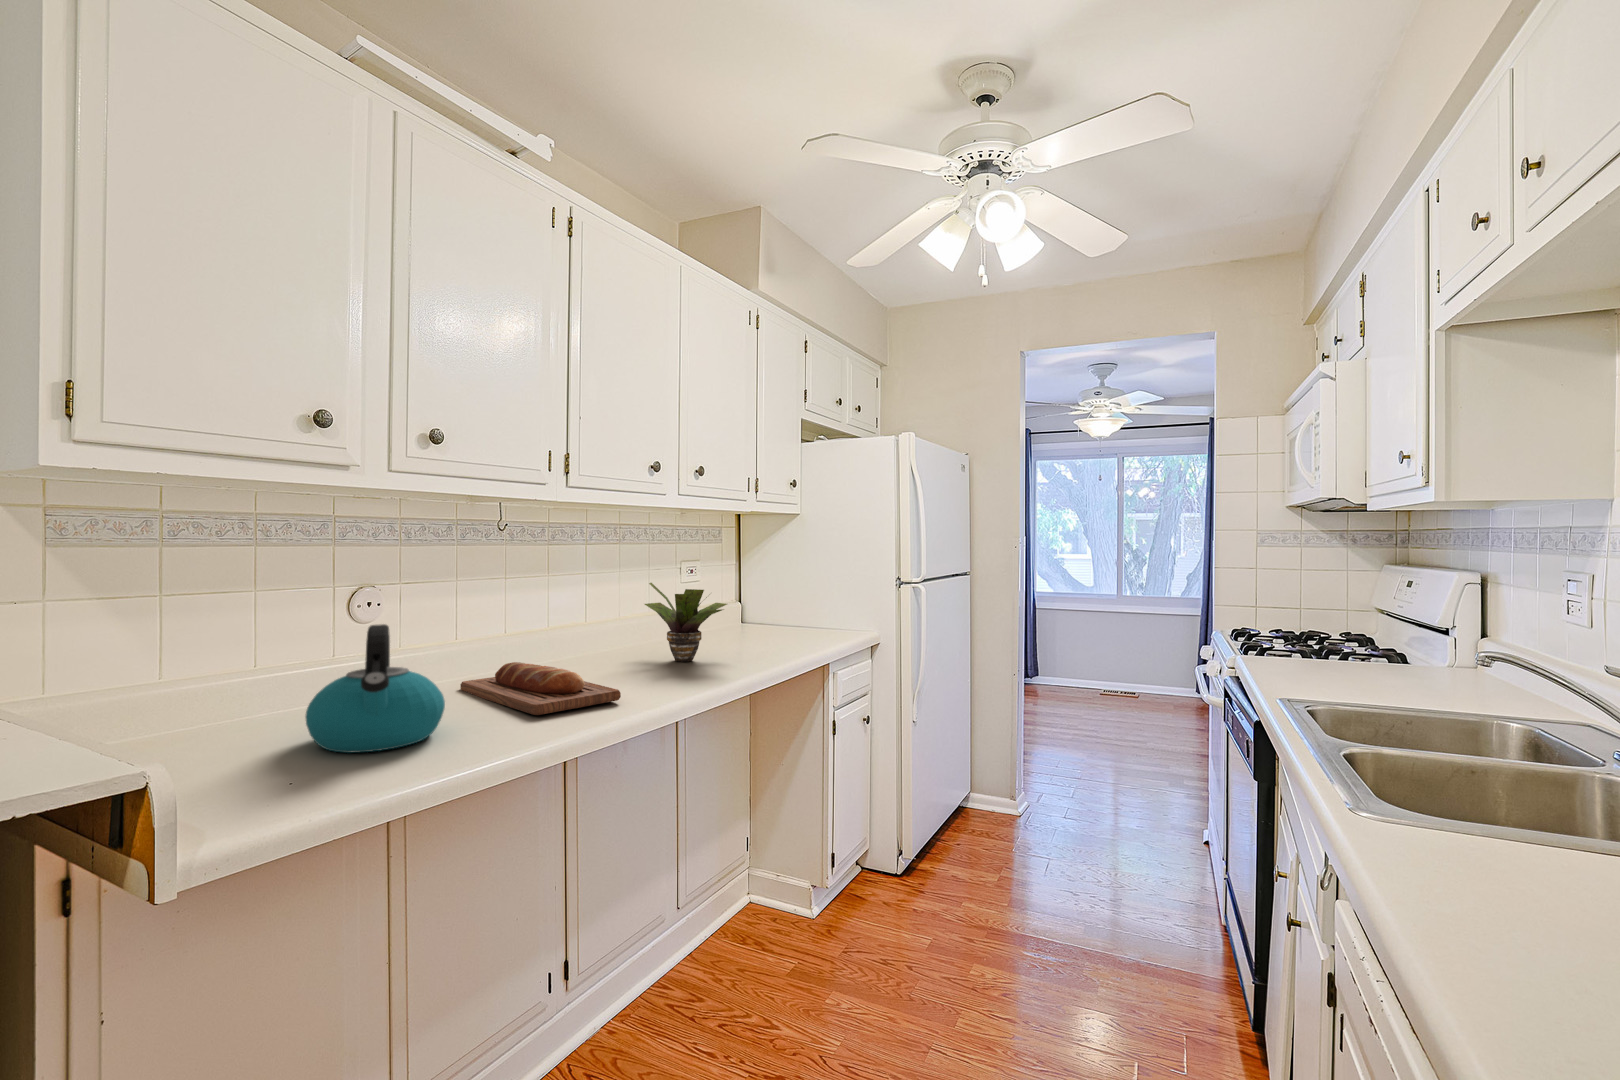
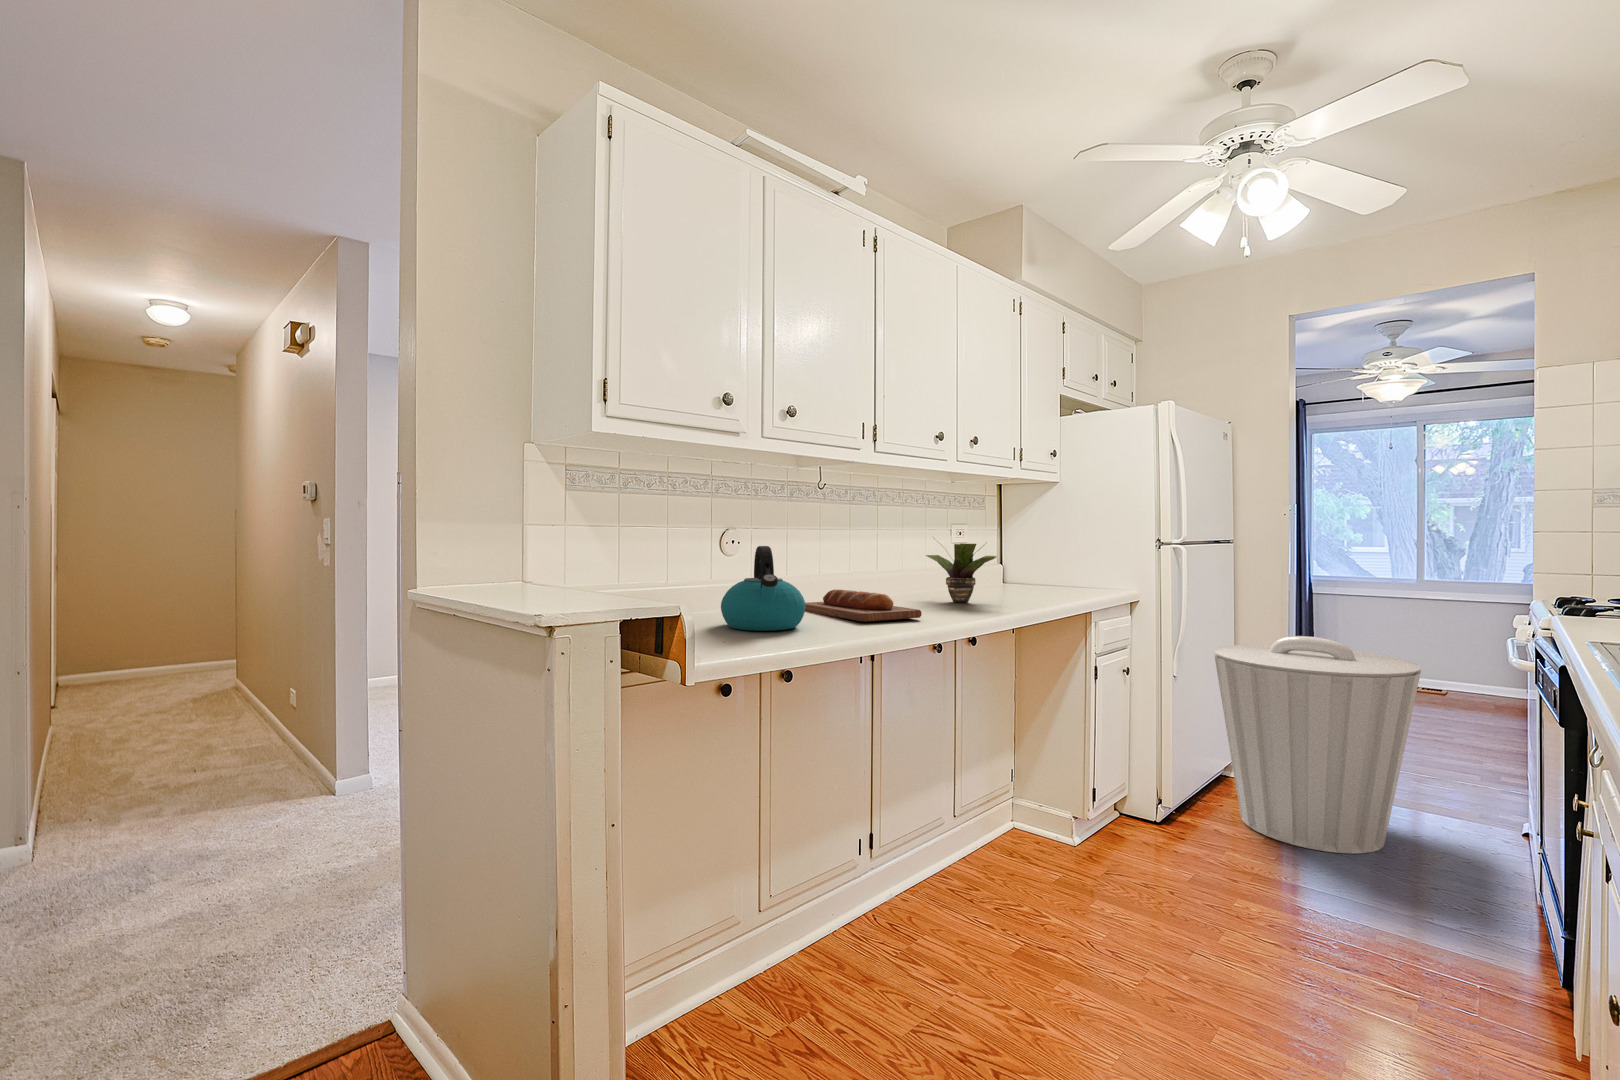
trash can: none [953,671,1129,888] -> present [1214,636,1421,854]

